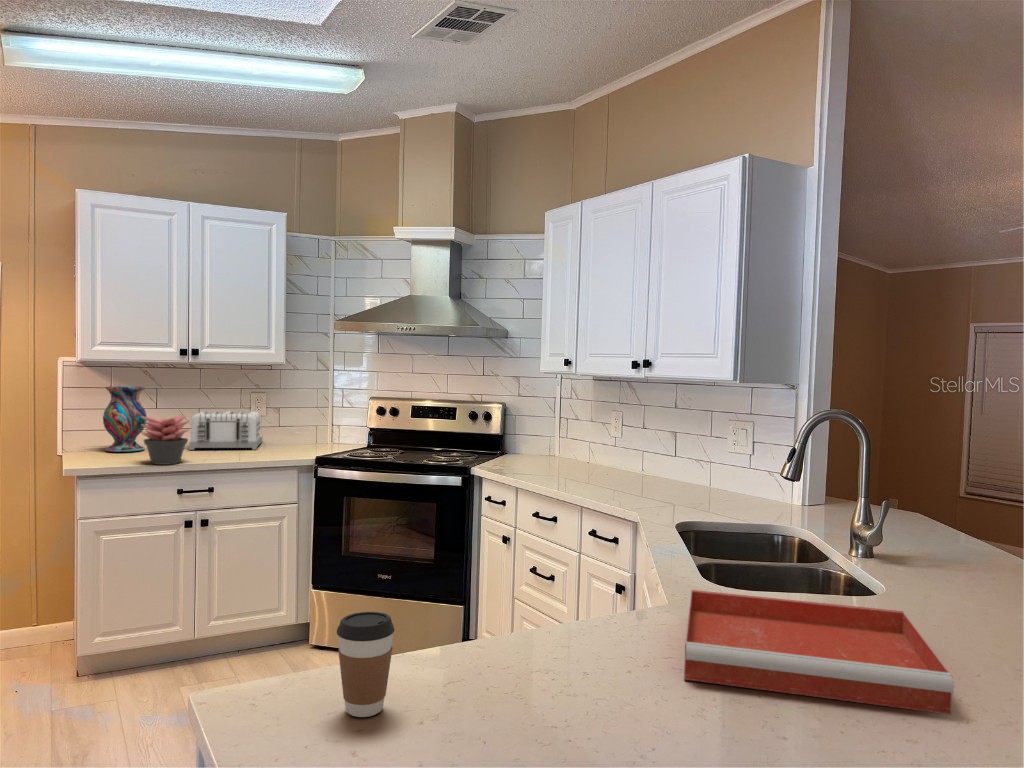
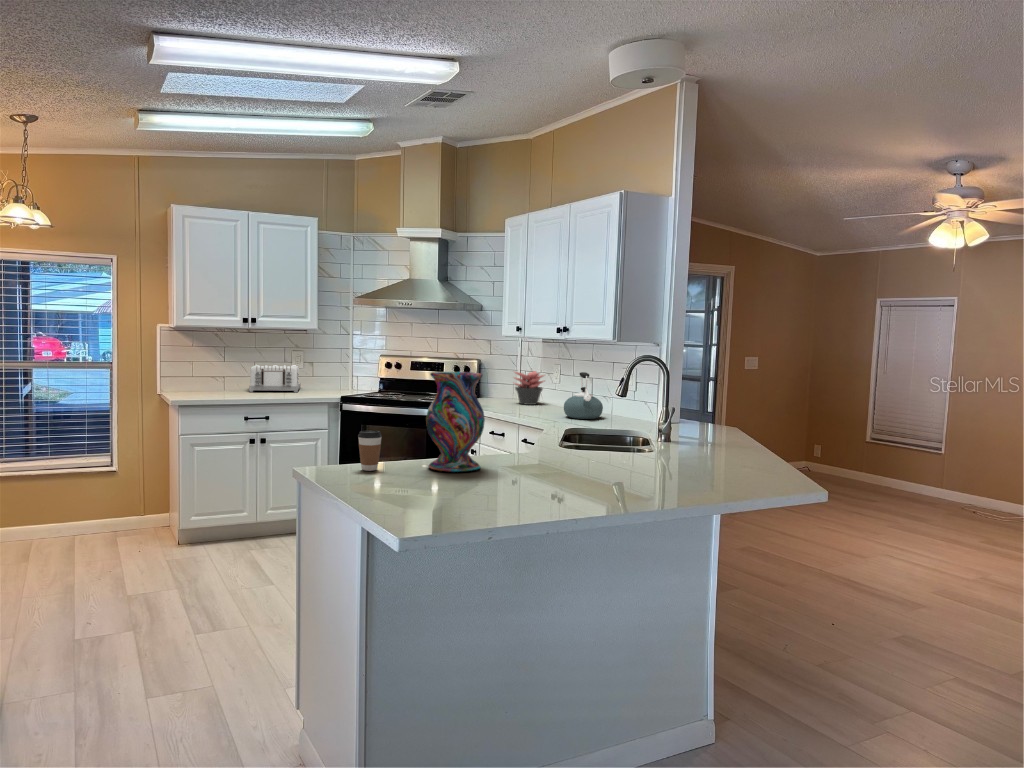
vase: present [103,386,146,452] -> present [426,372,485,472]
succulent plant: present [141,415,189,465] -> present [515,371,544,405]
kettle: none [646,428,705,498] -> present [564,372,603,419]
tray: present [684,590,954,714] -> none [511,440,631,475]

